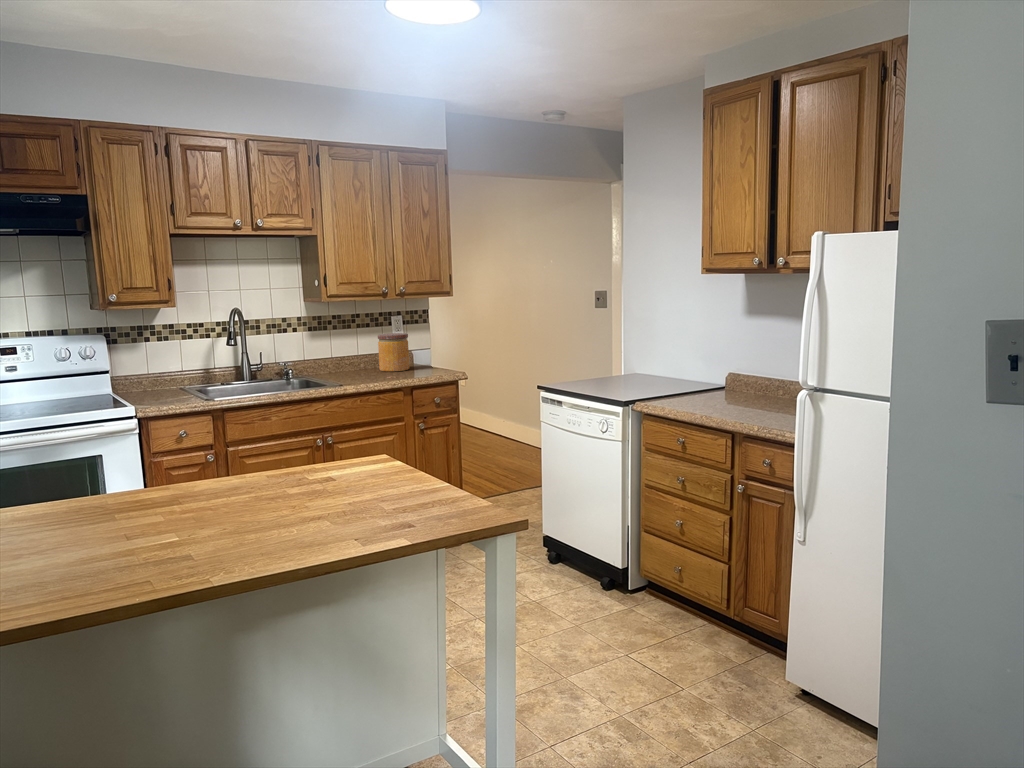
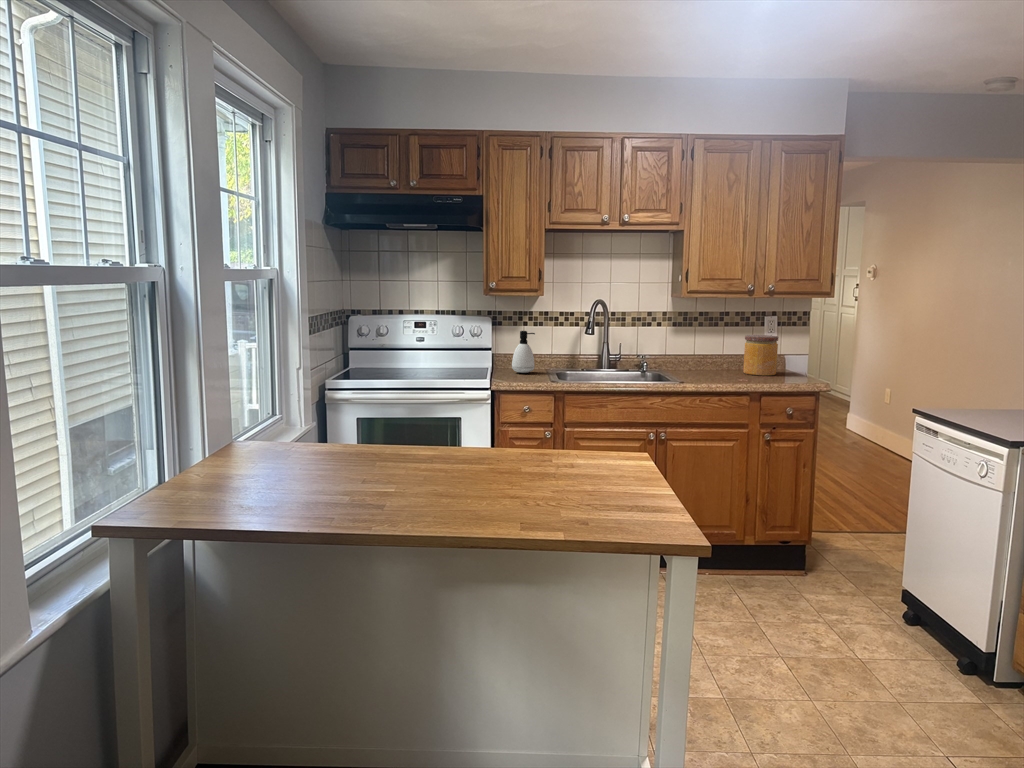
soap dispenser: none [139,348,168,396] -> present [512,331,535,373]

